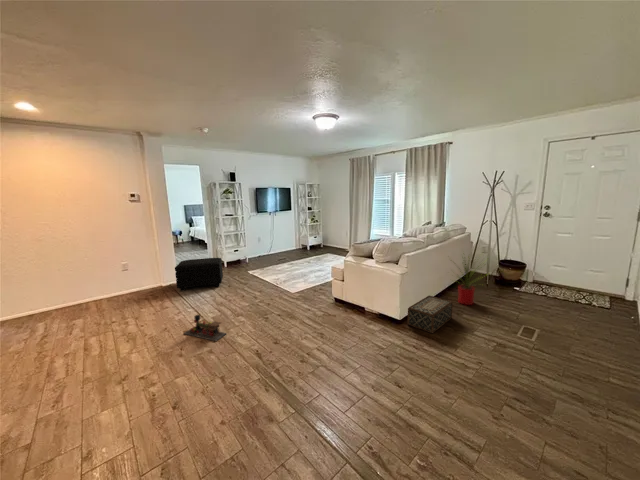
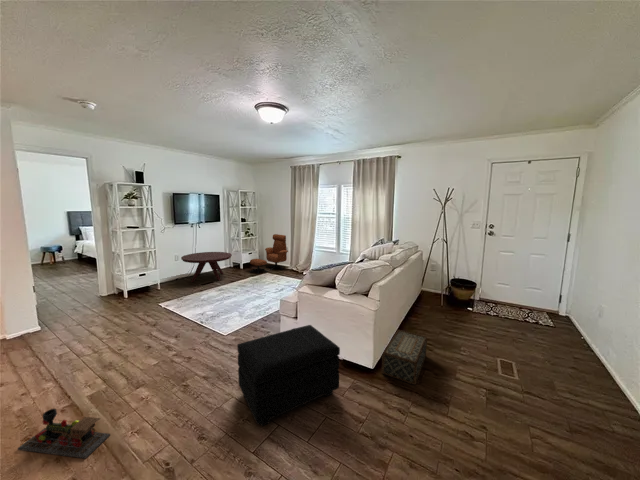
lounge chair: none [314,221,348,254] -> present [250,234,288,273]
coffee table: none [262,236,300,259] -> present [181,252,232,282]
house plant: present [458,257,479,305] -> none [411,273,457,334]
footstool: present [175,258,223,291] -> present [237,325,340,426]

